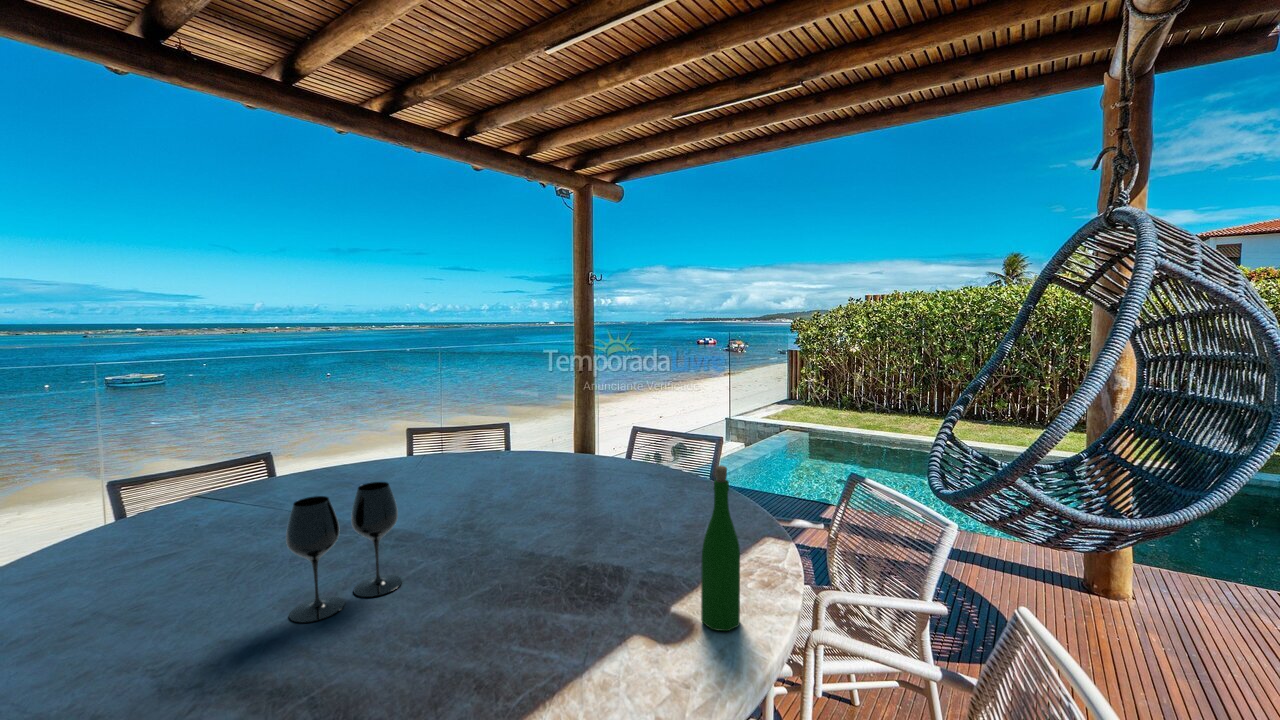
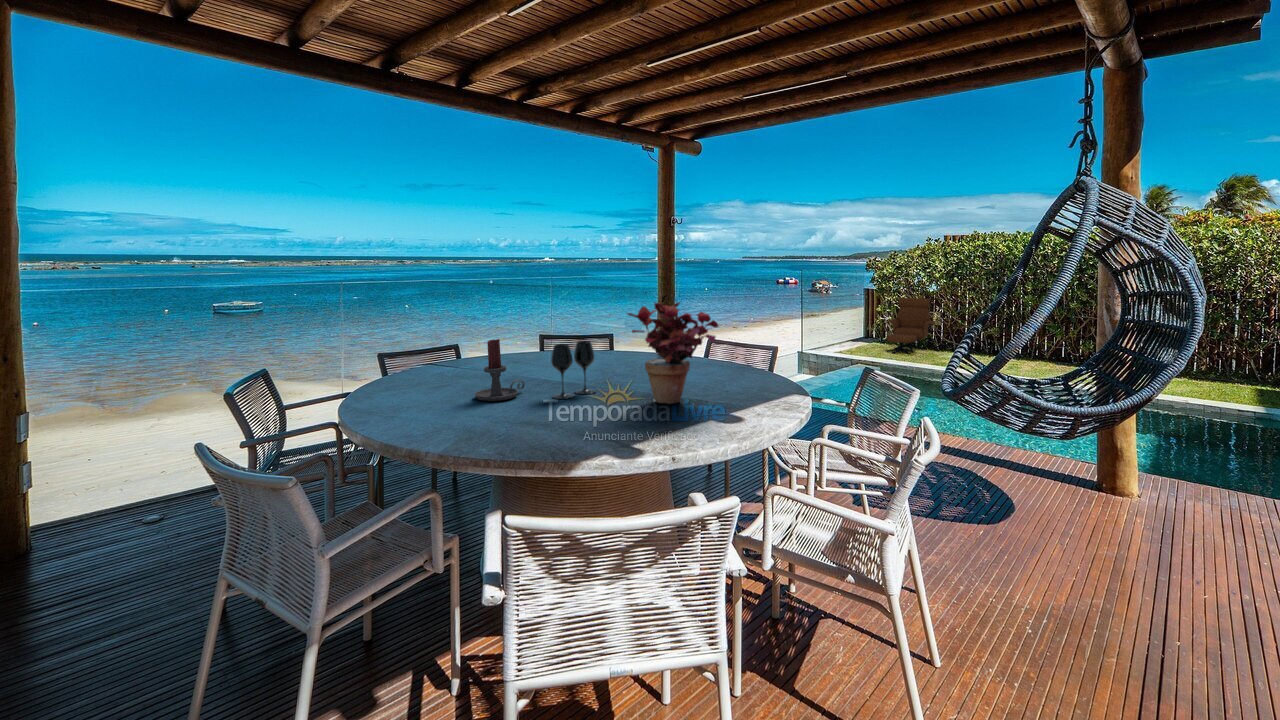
lounge chair: none [814,358,859,416] -> present [886,298,935,354]
potted plant: none [432,411,646,641] -> present [627,302,718,404]
wine bottle: present [701,465,740,631] -> none [745,327,764,404]
candle holder: none [95,492,249,643] -> present [475,339,525,401]

